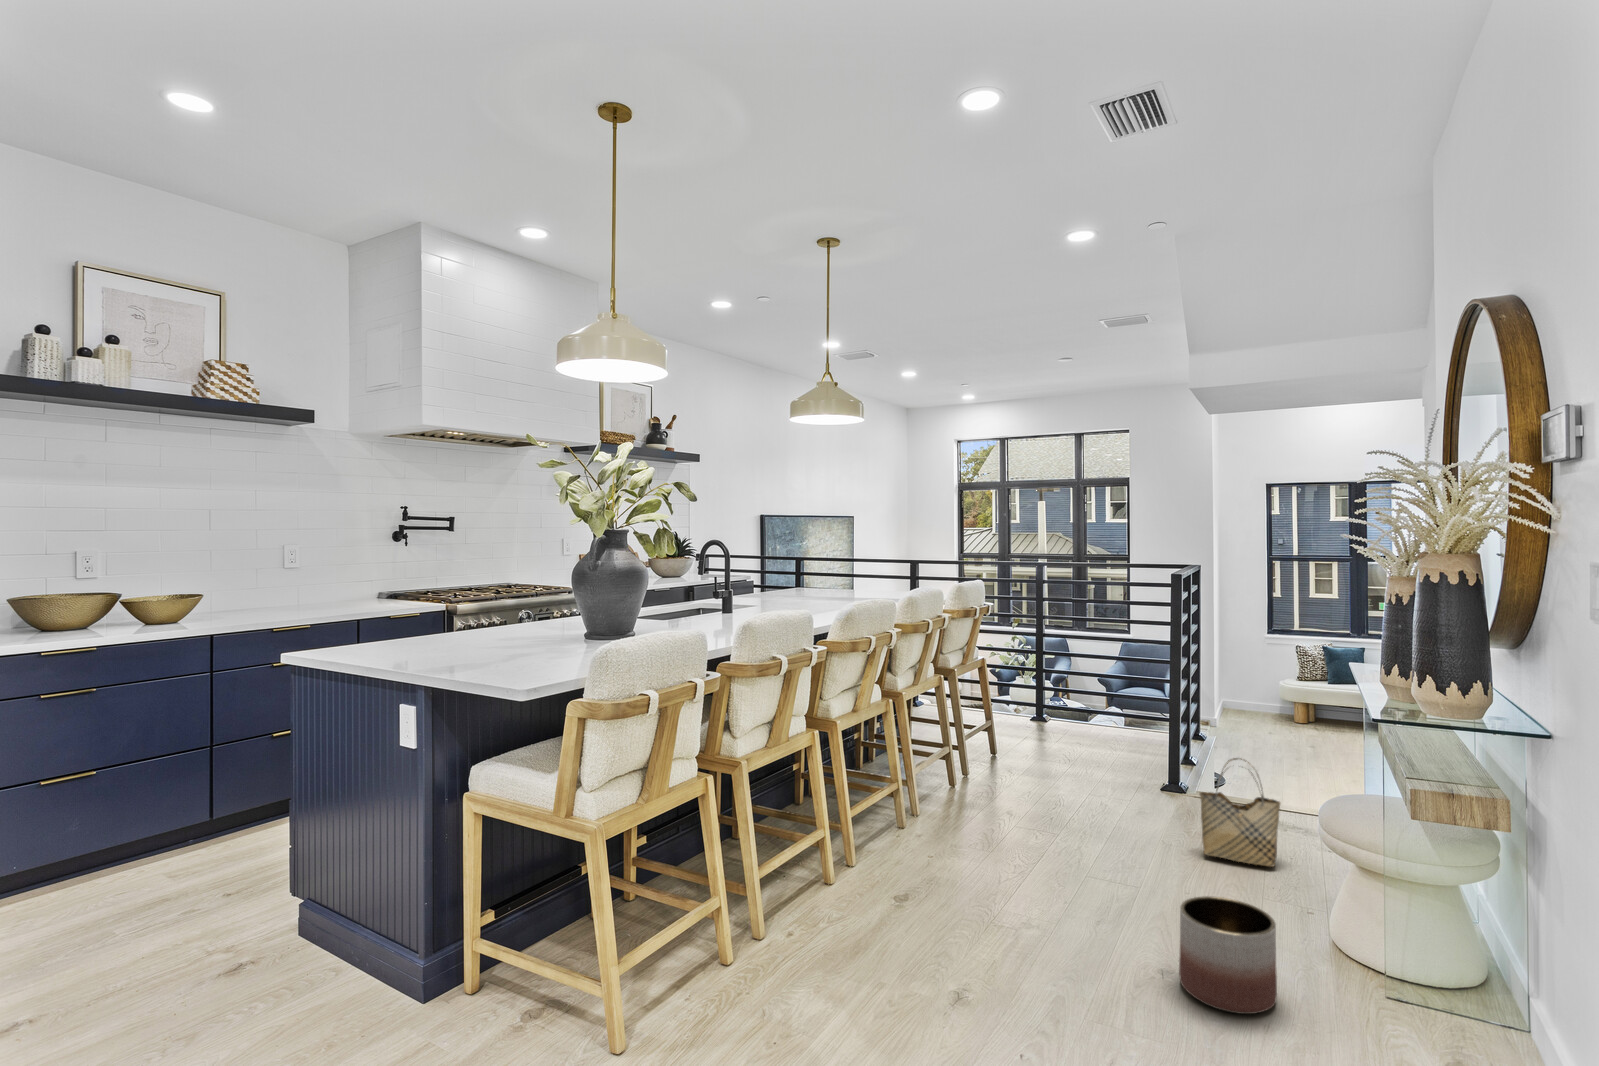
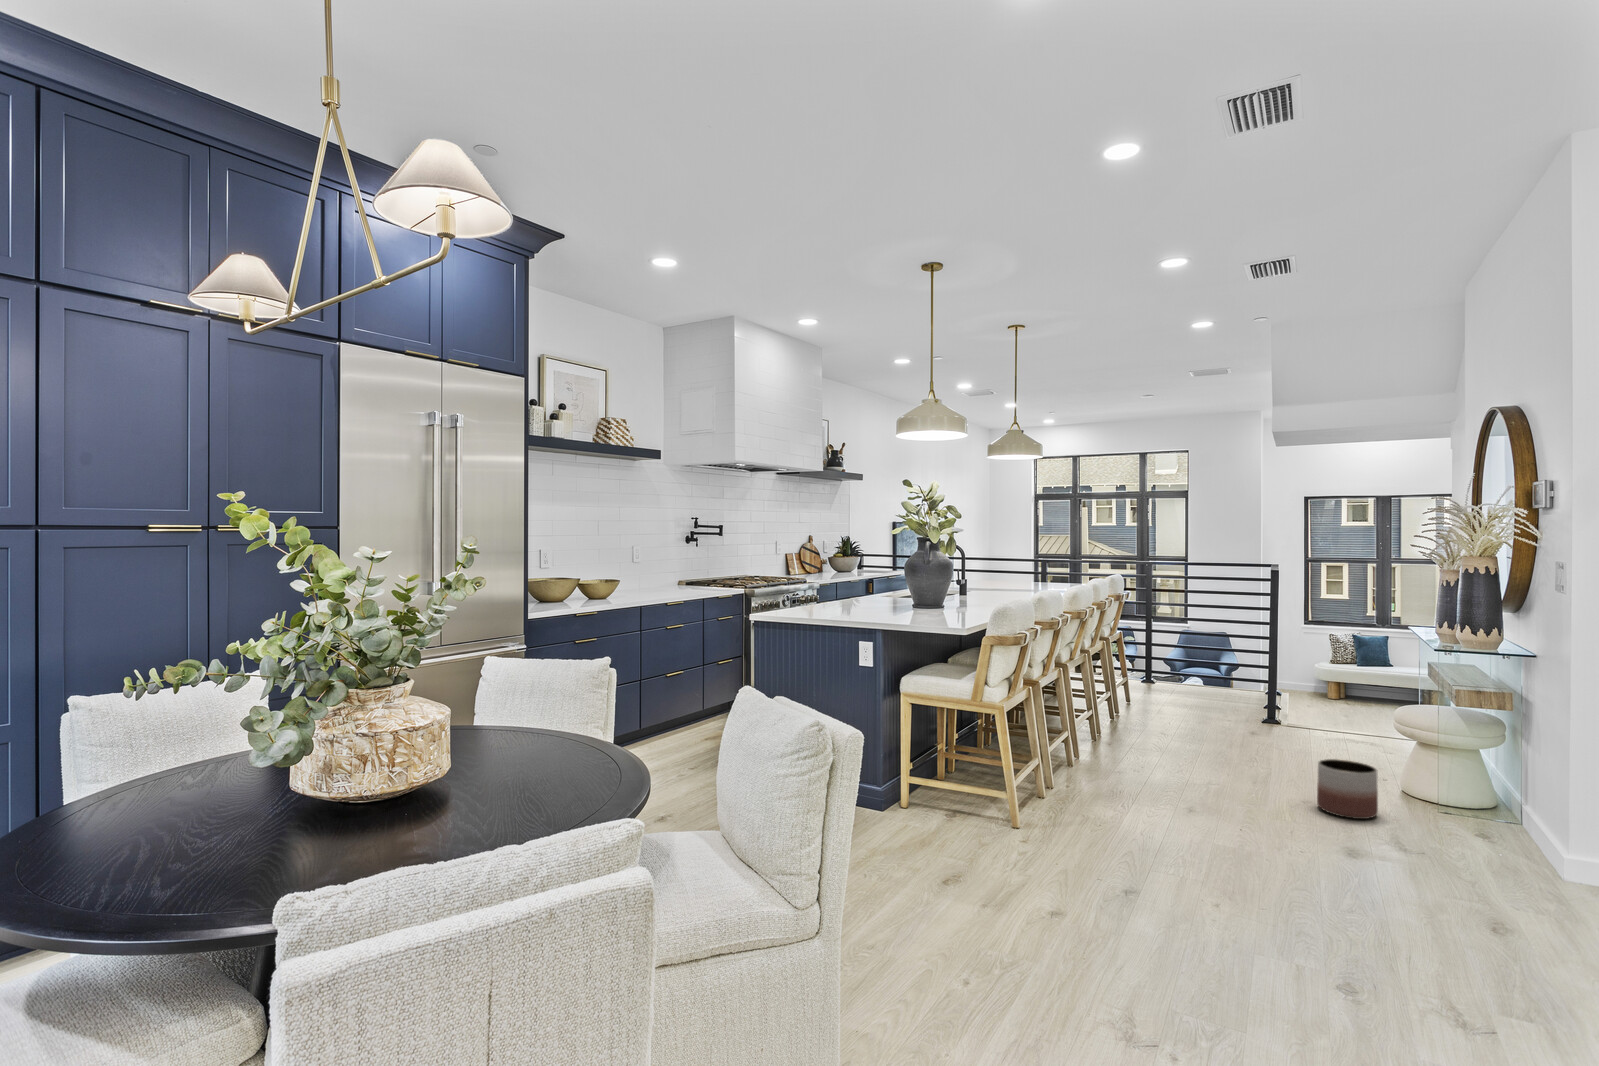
woven basket: present [1200,758,1280,867] -> none [1304,692,1360,761]

